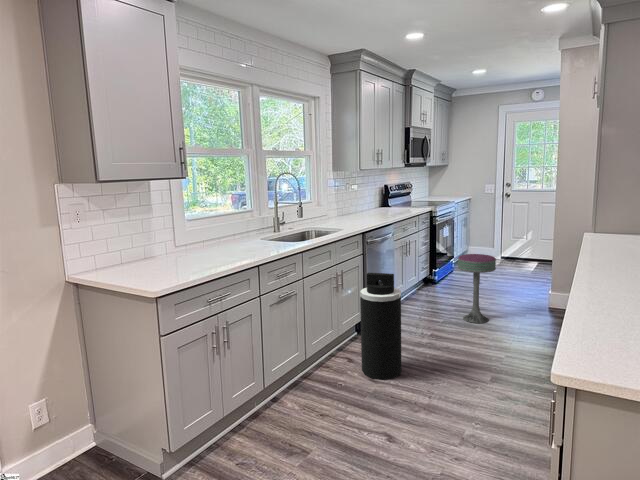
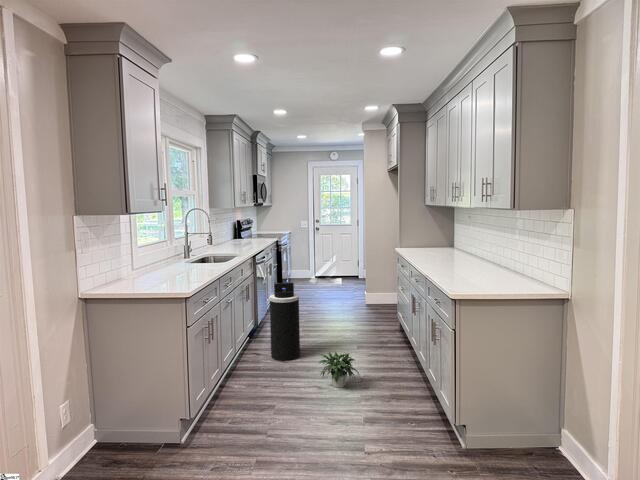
bar stool: present [458,254,496,323] -> none [311,270,337,320]
potted plant: none [379,385,450,449] -> present [319,351,359,388]

